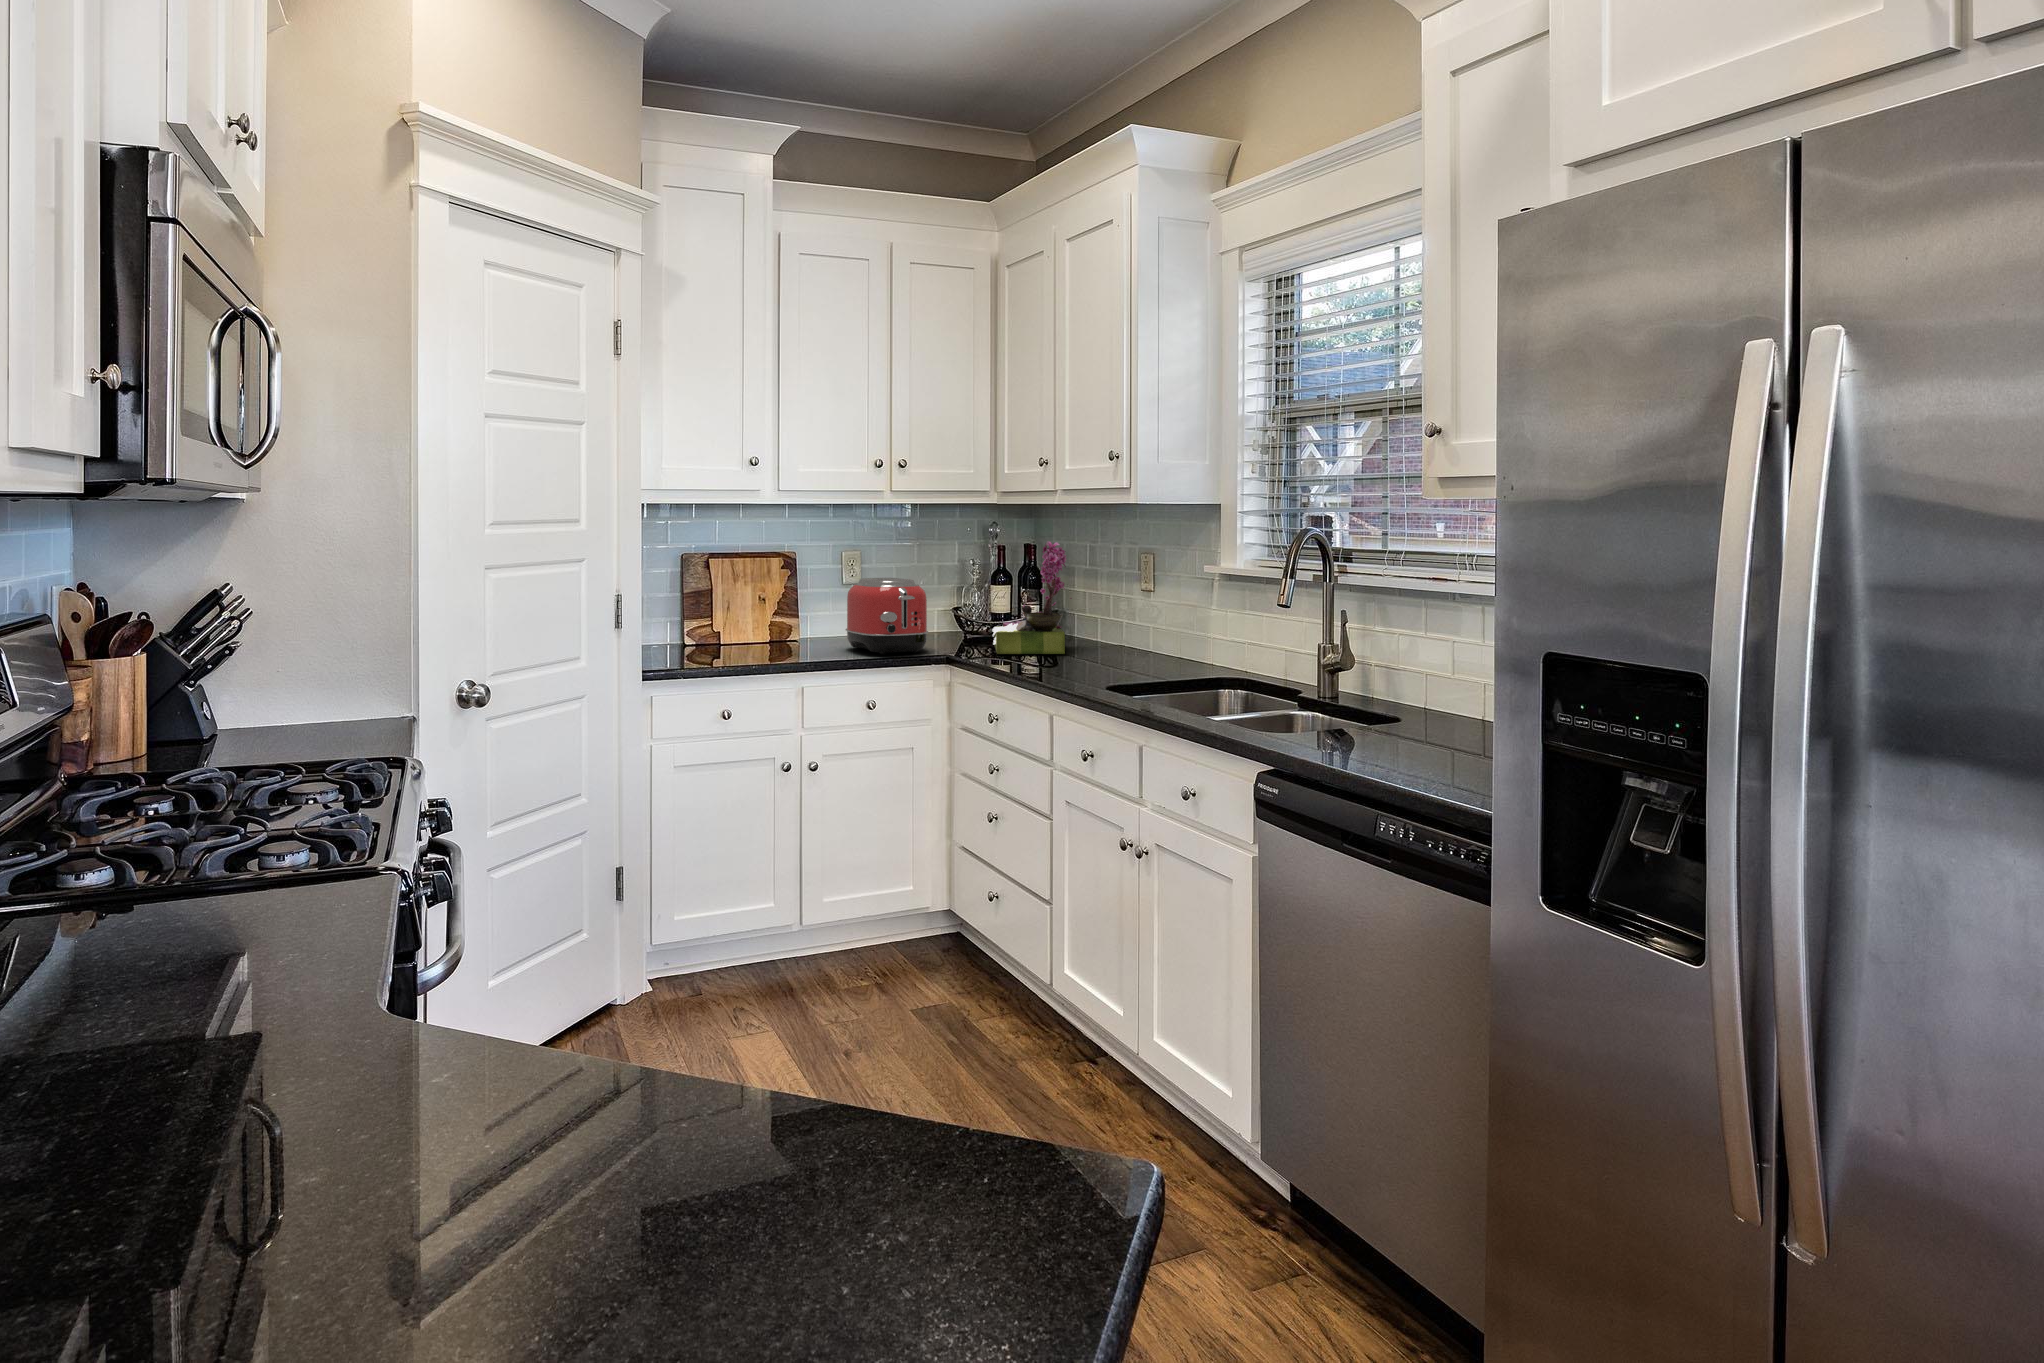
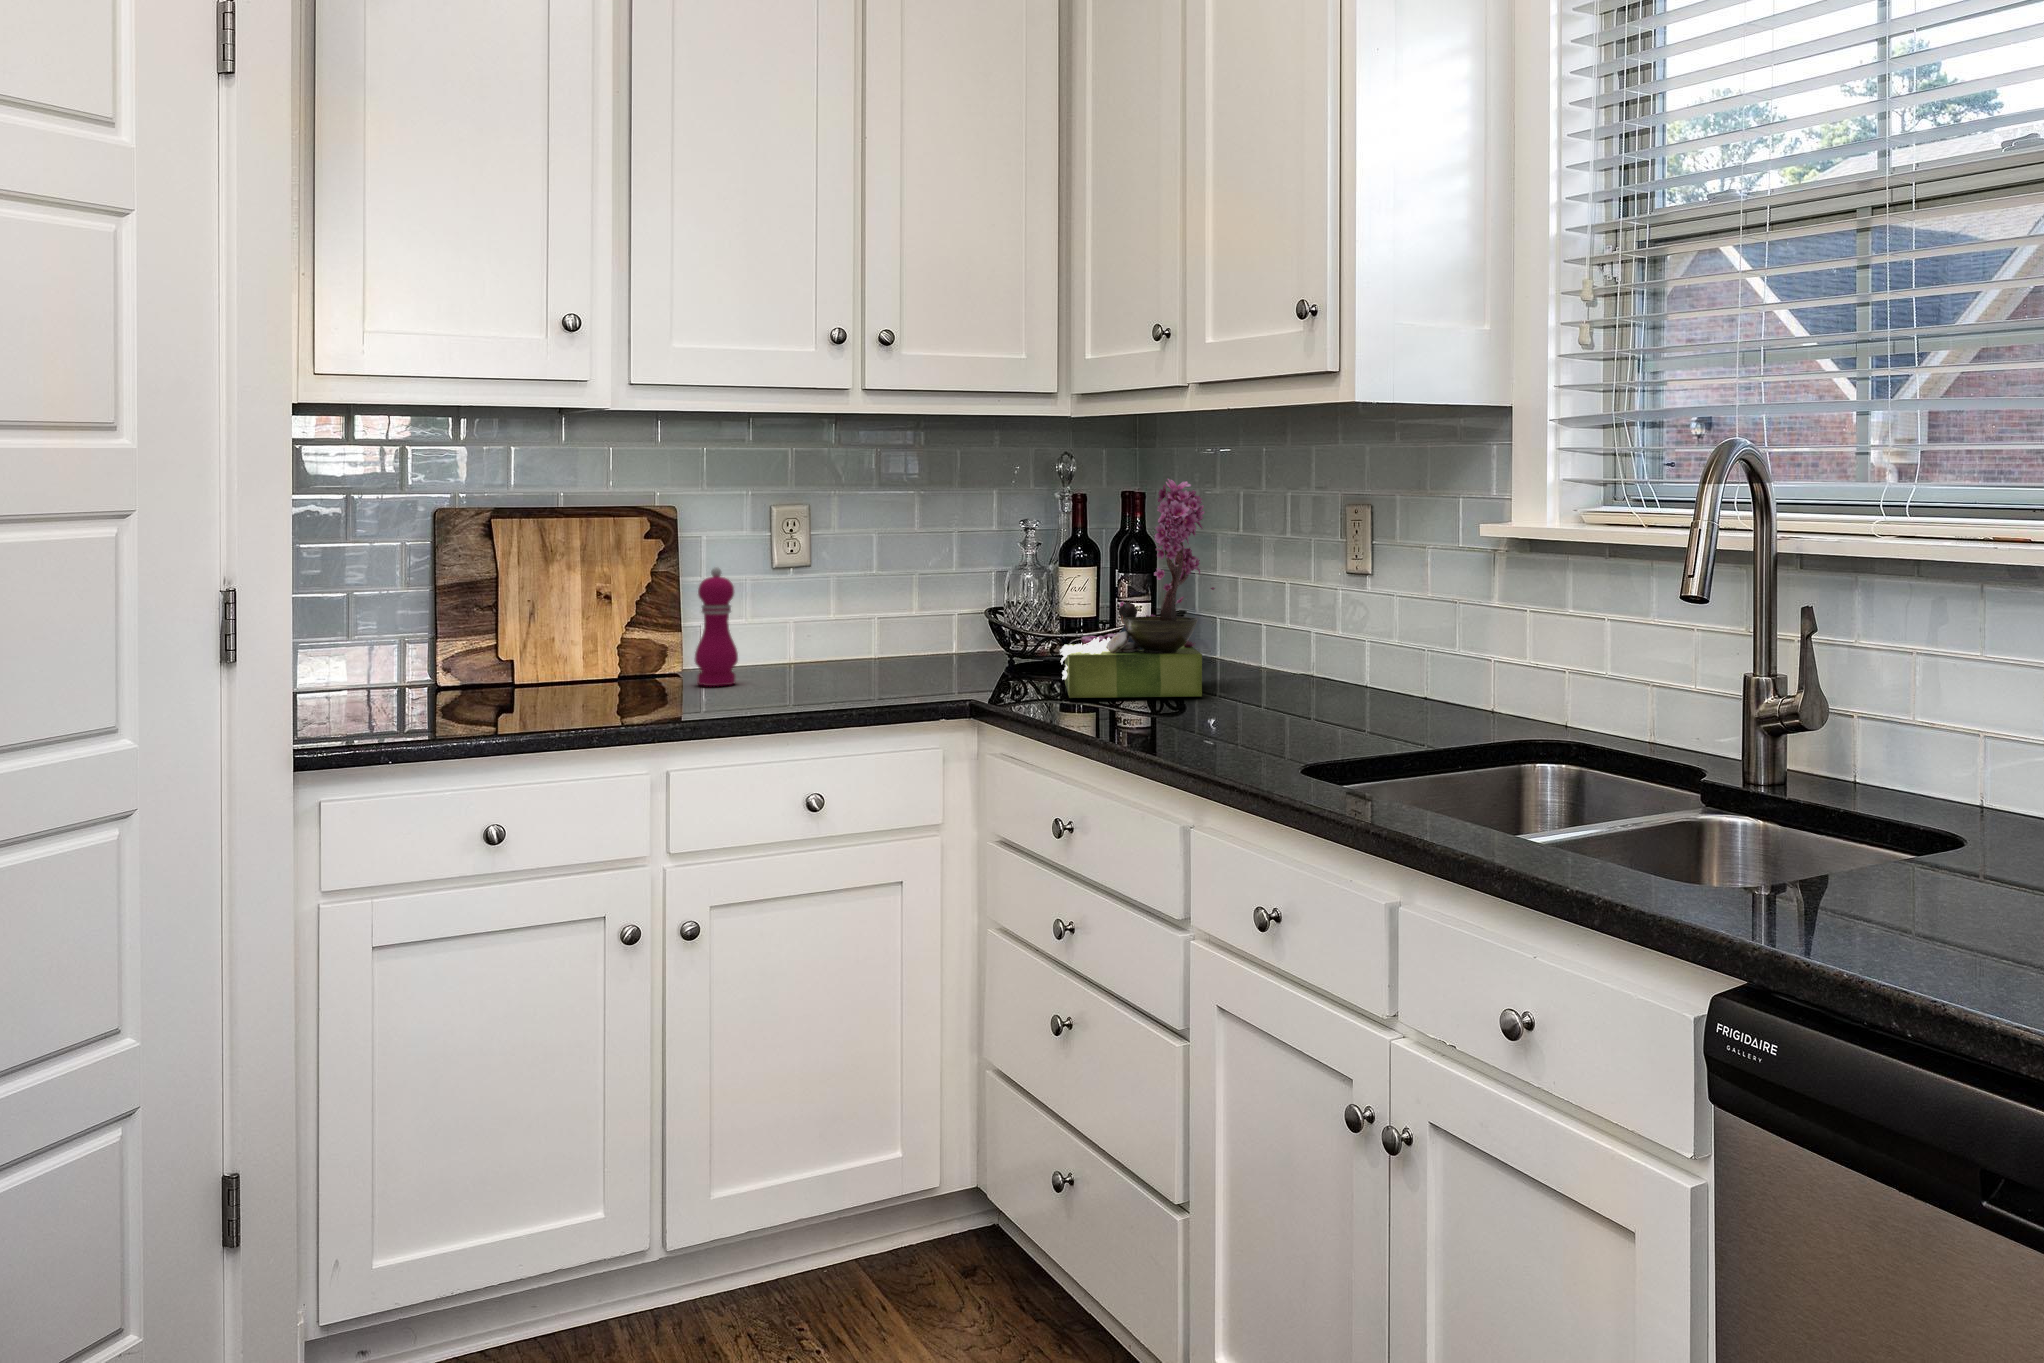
toaster: present [846,578,928,654] -> none [770,551,934,701]
pepper mill: none [806,586,828,646] -> present [695,567,738,686]

